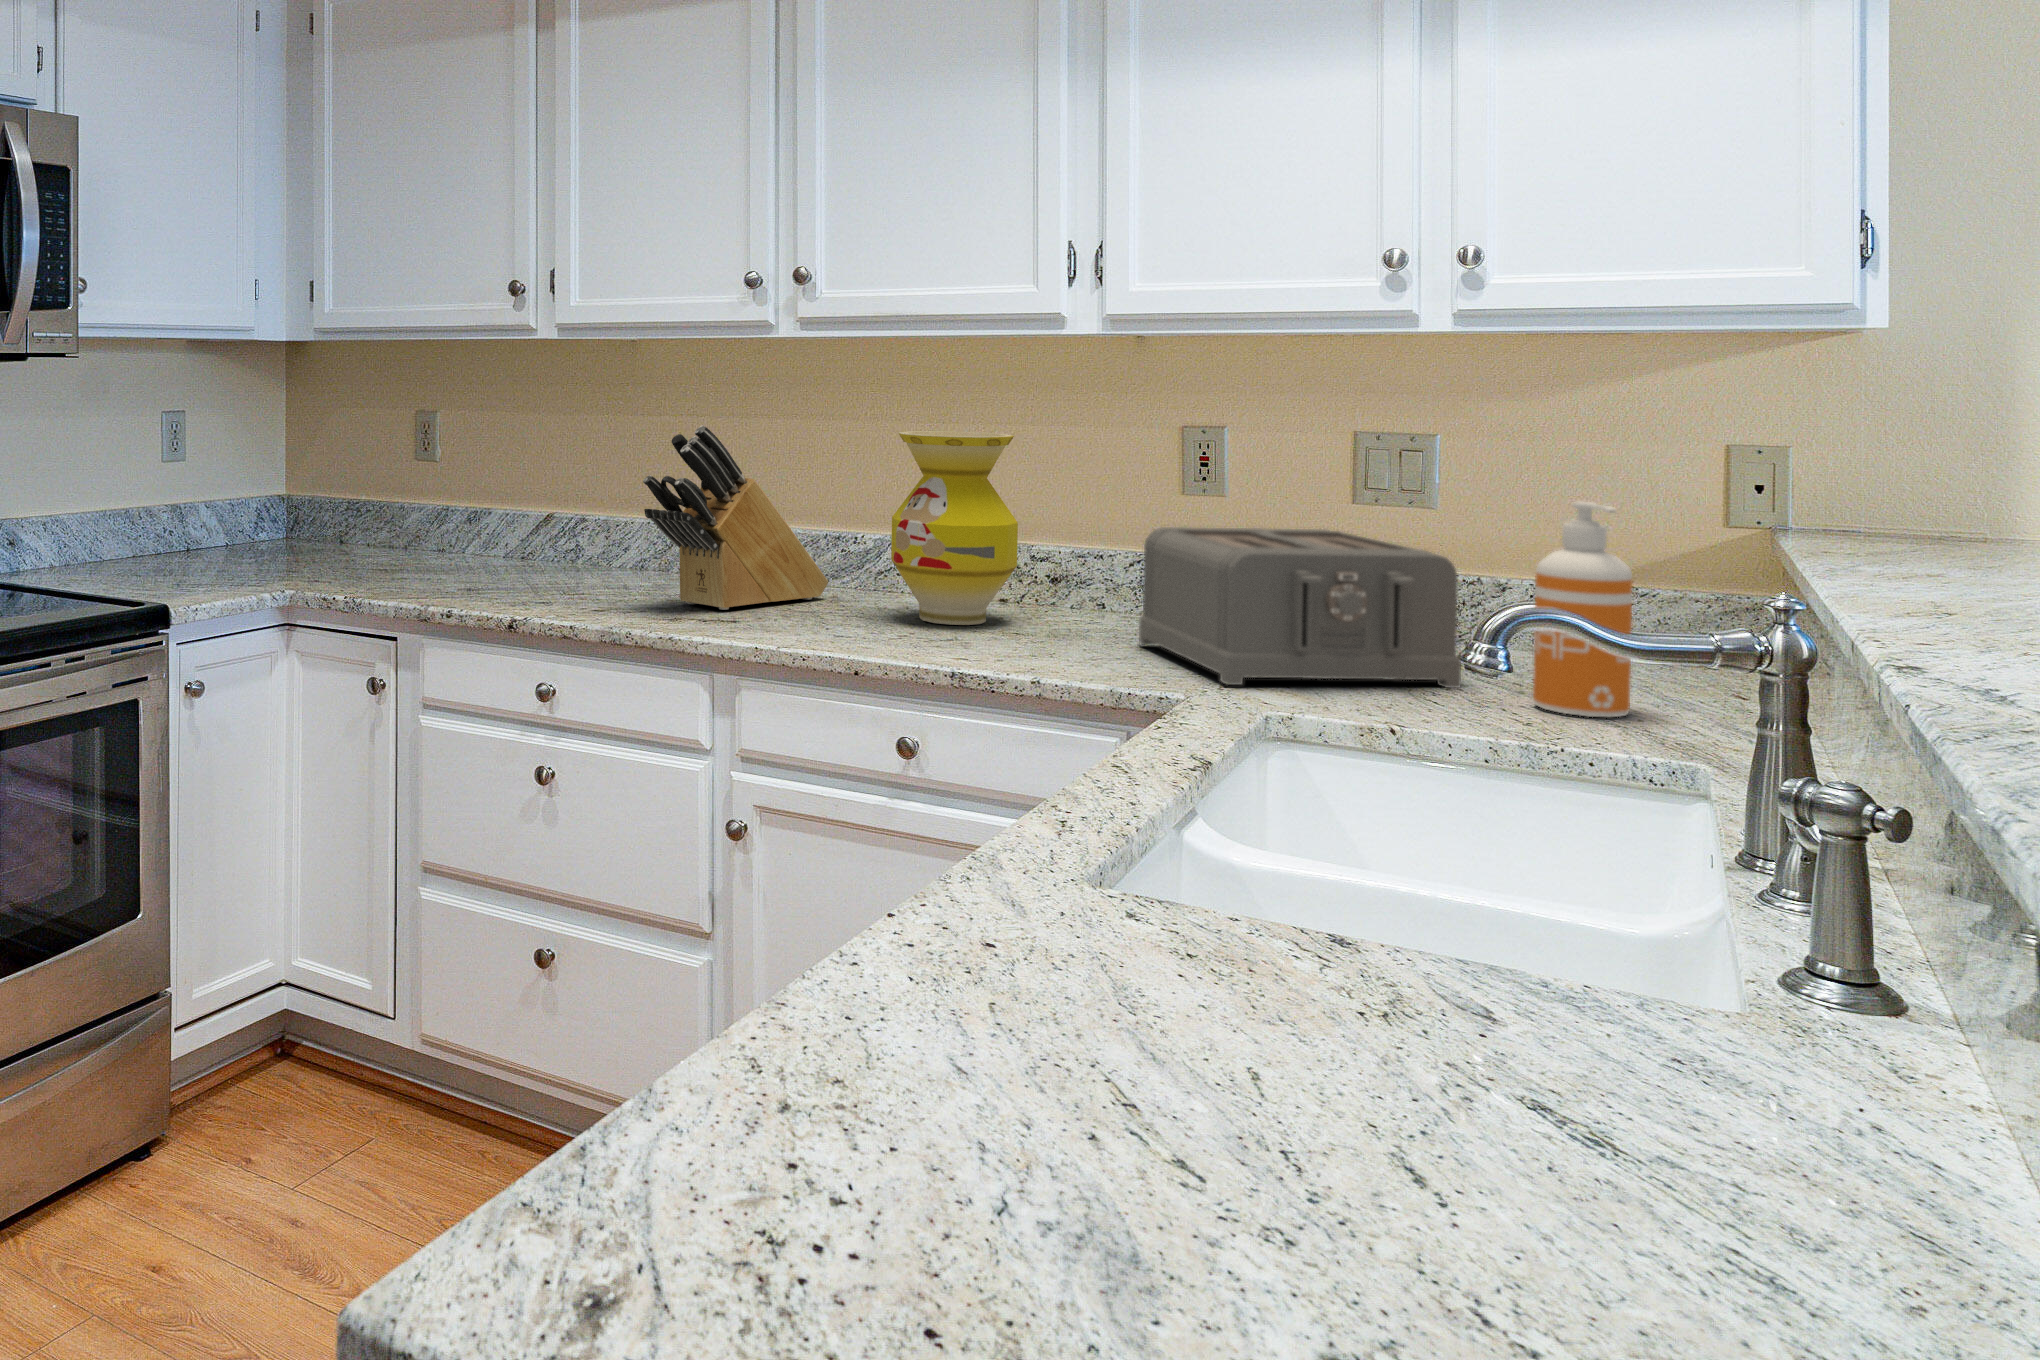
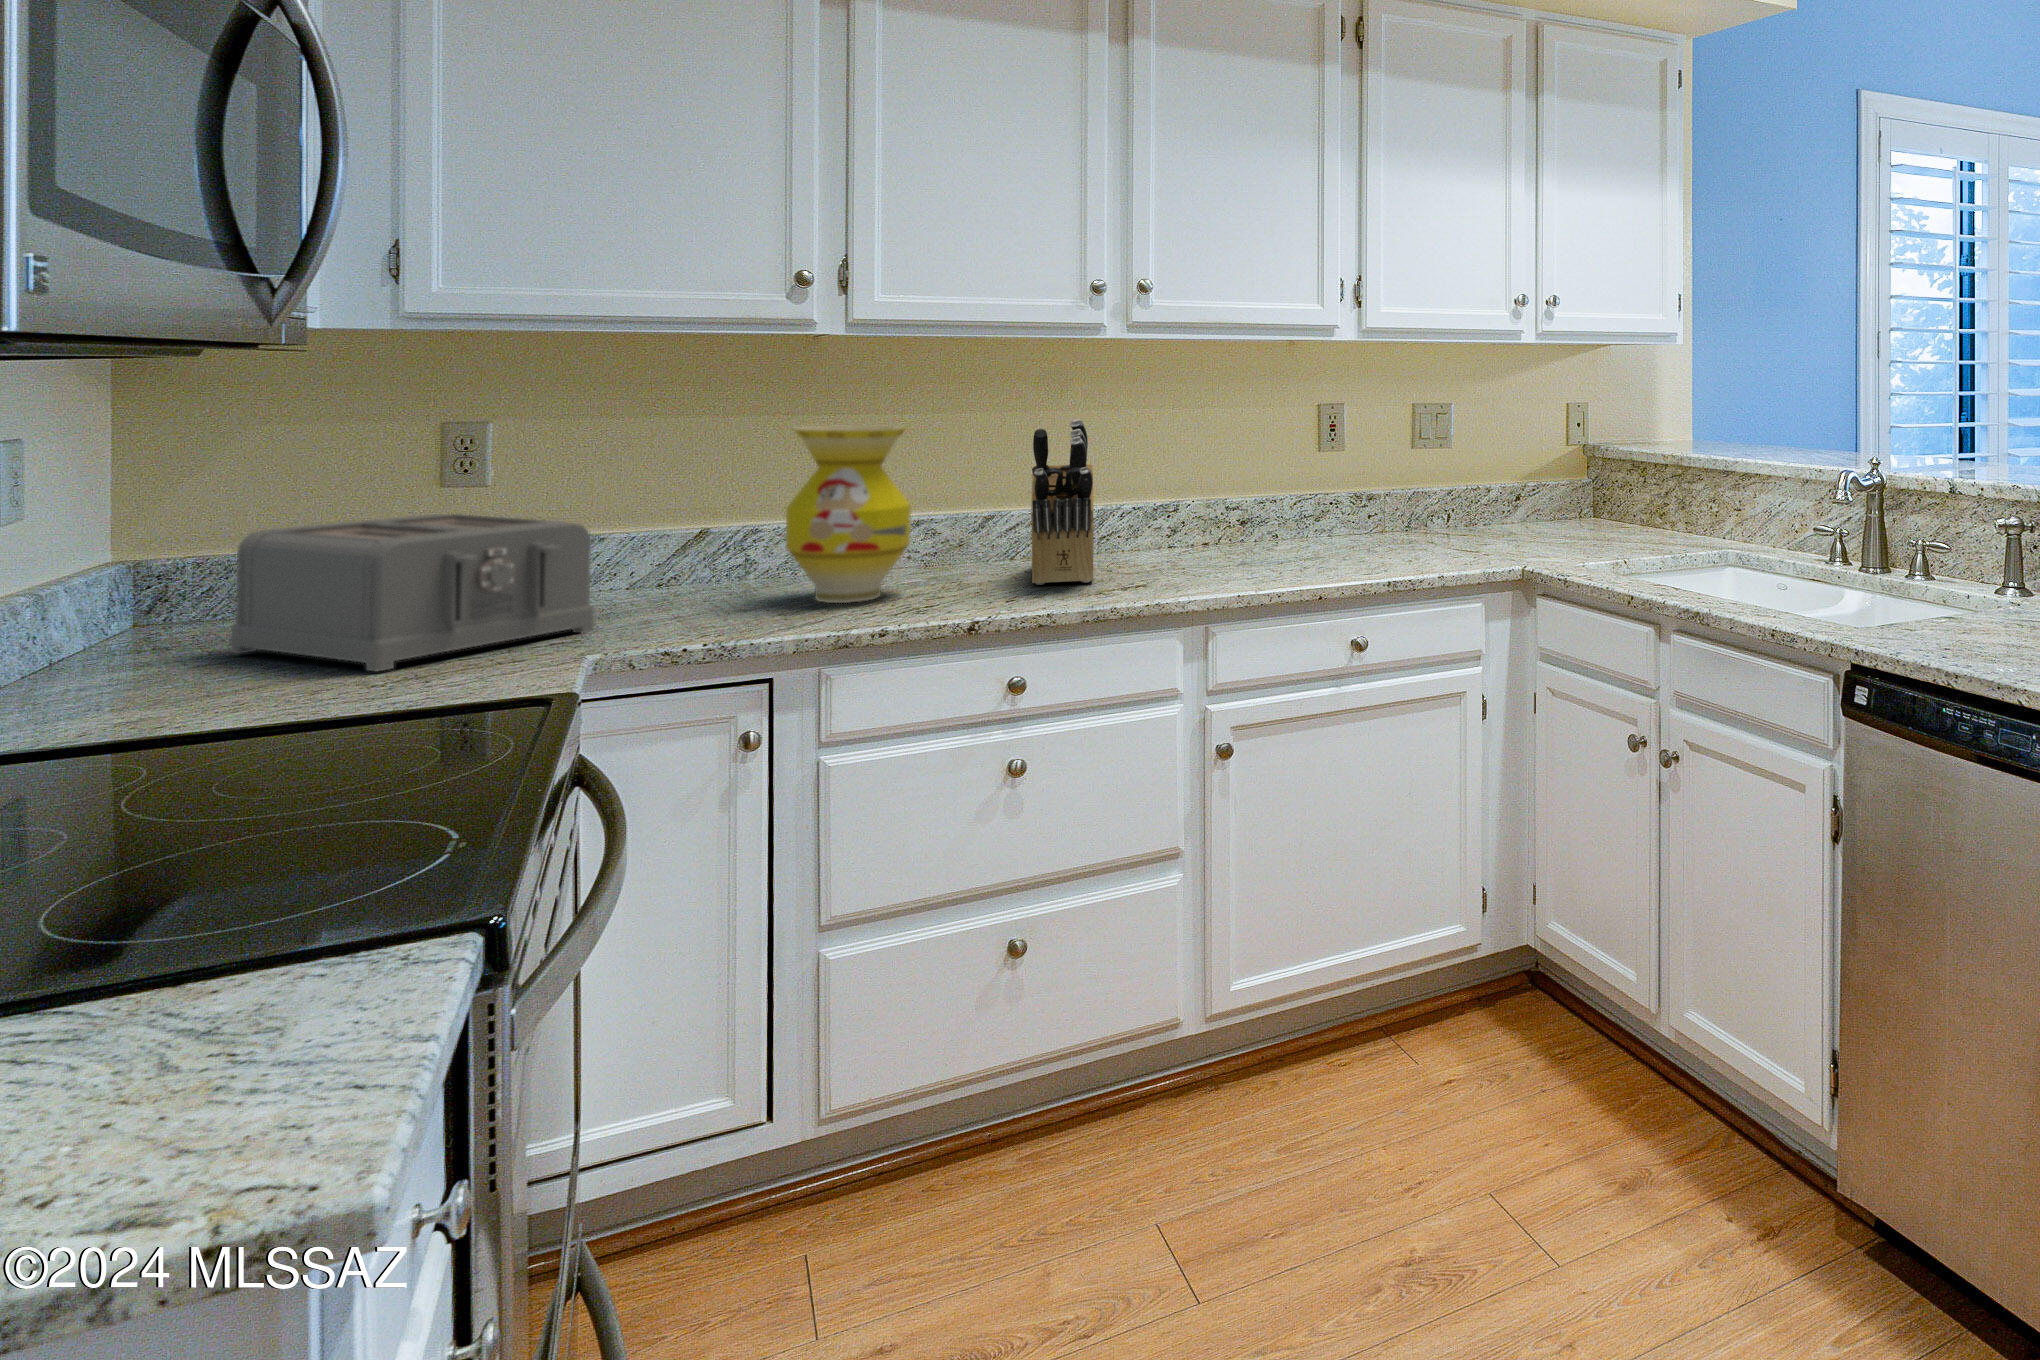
vase: present [891,431,1018,625] -> present [786,425,911,603]
soap dispenser: present [1533,502,1632,718] -> none [1606,432,1650,542]
toaster: present [1139,527,1461,688] -> present [231,514,594,671]

